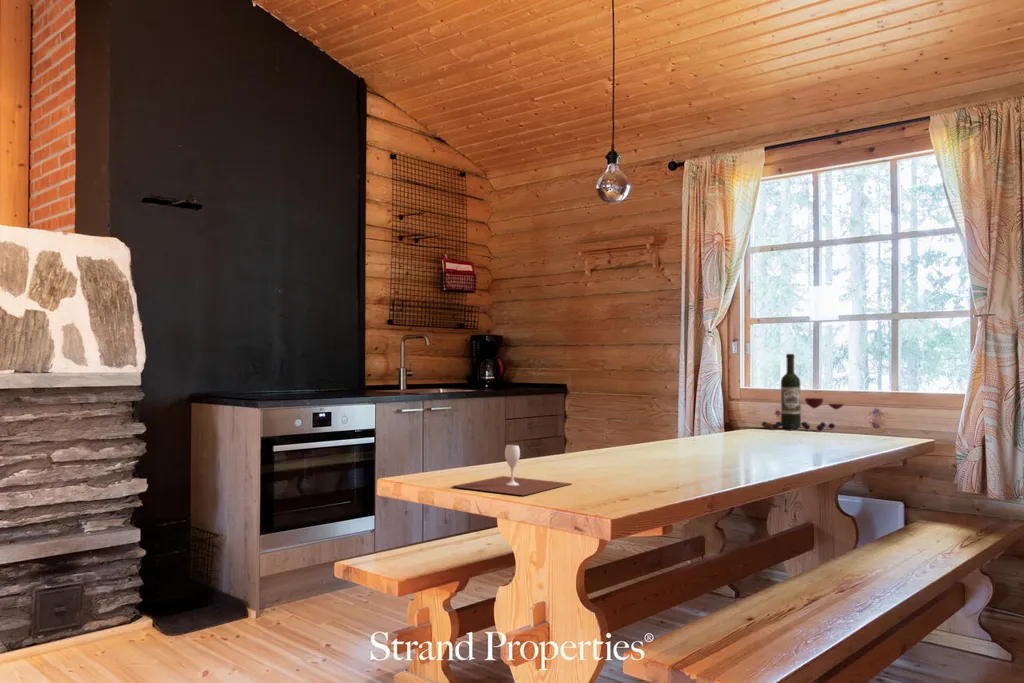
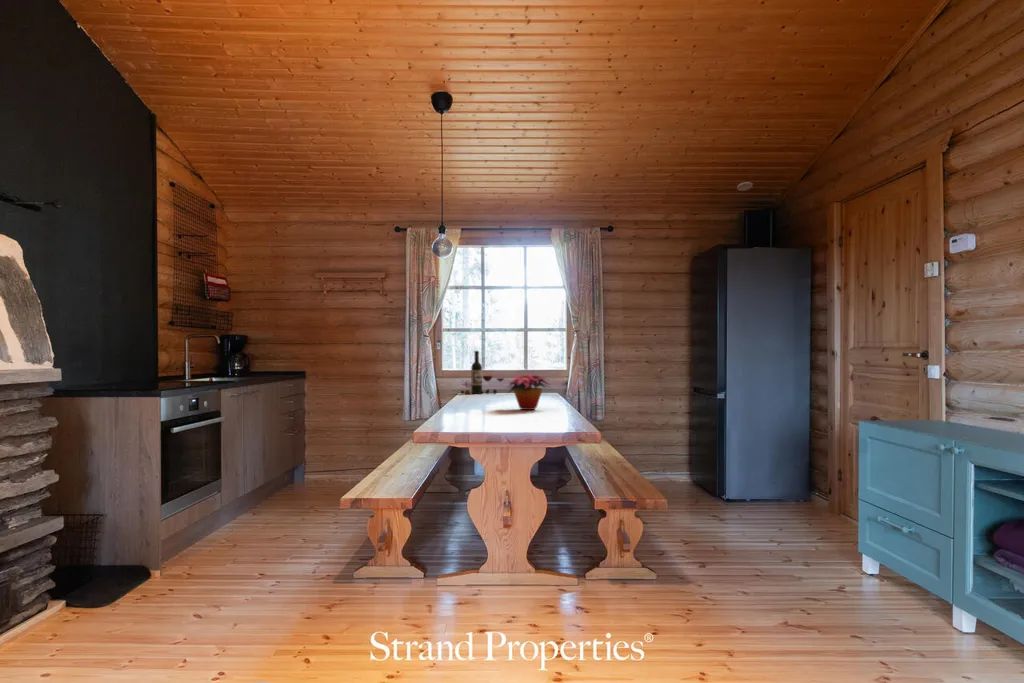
flower arrangement: none [672,396,776,466] -> present [509,374,548,410]
wine glass: present [453,445,571,495] -> none [467,403,521,428]

